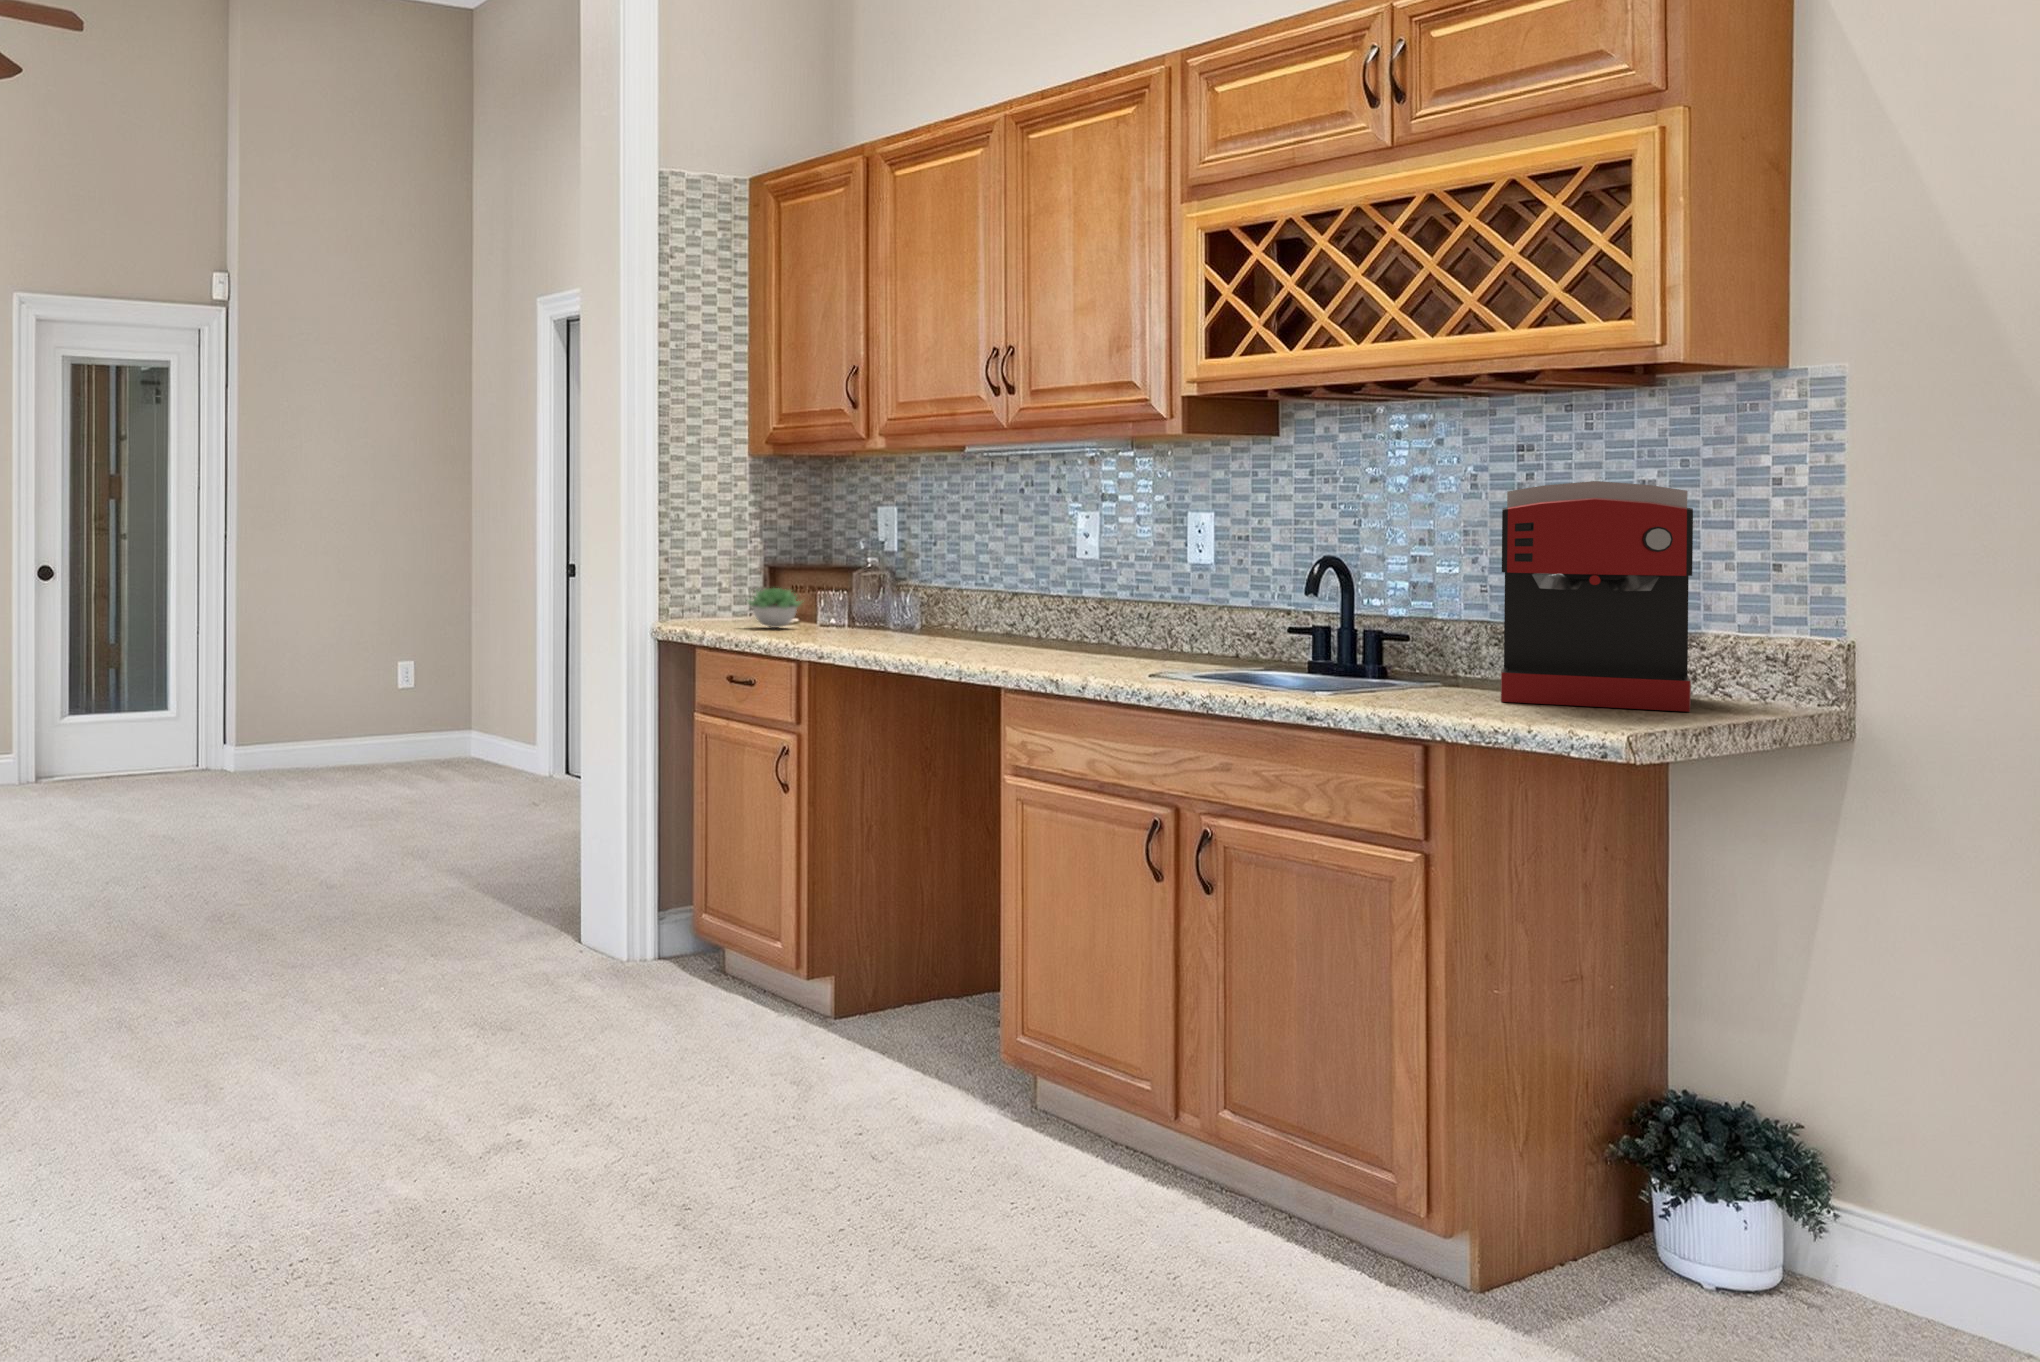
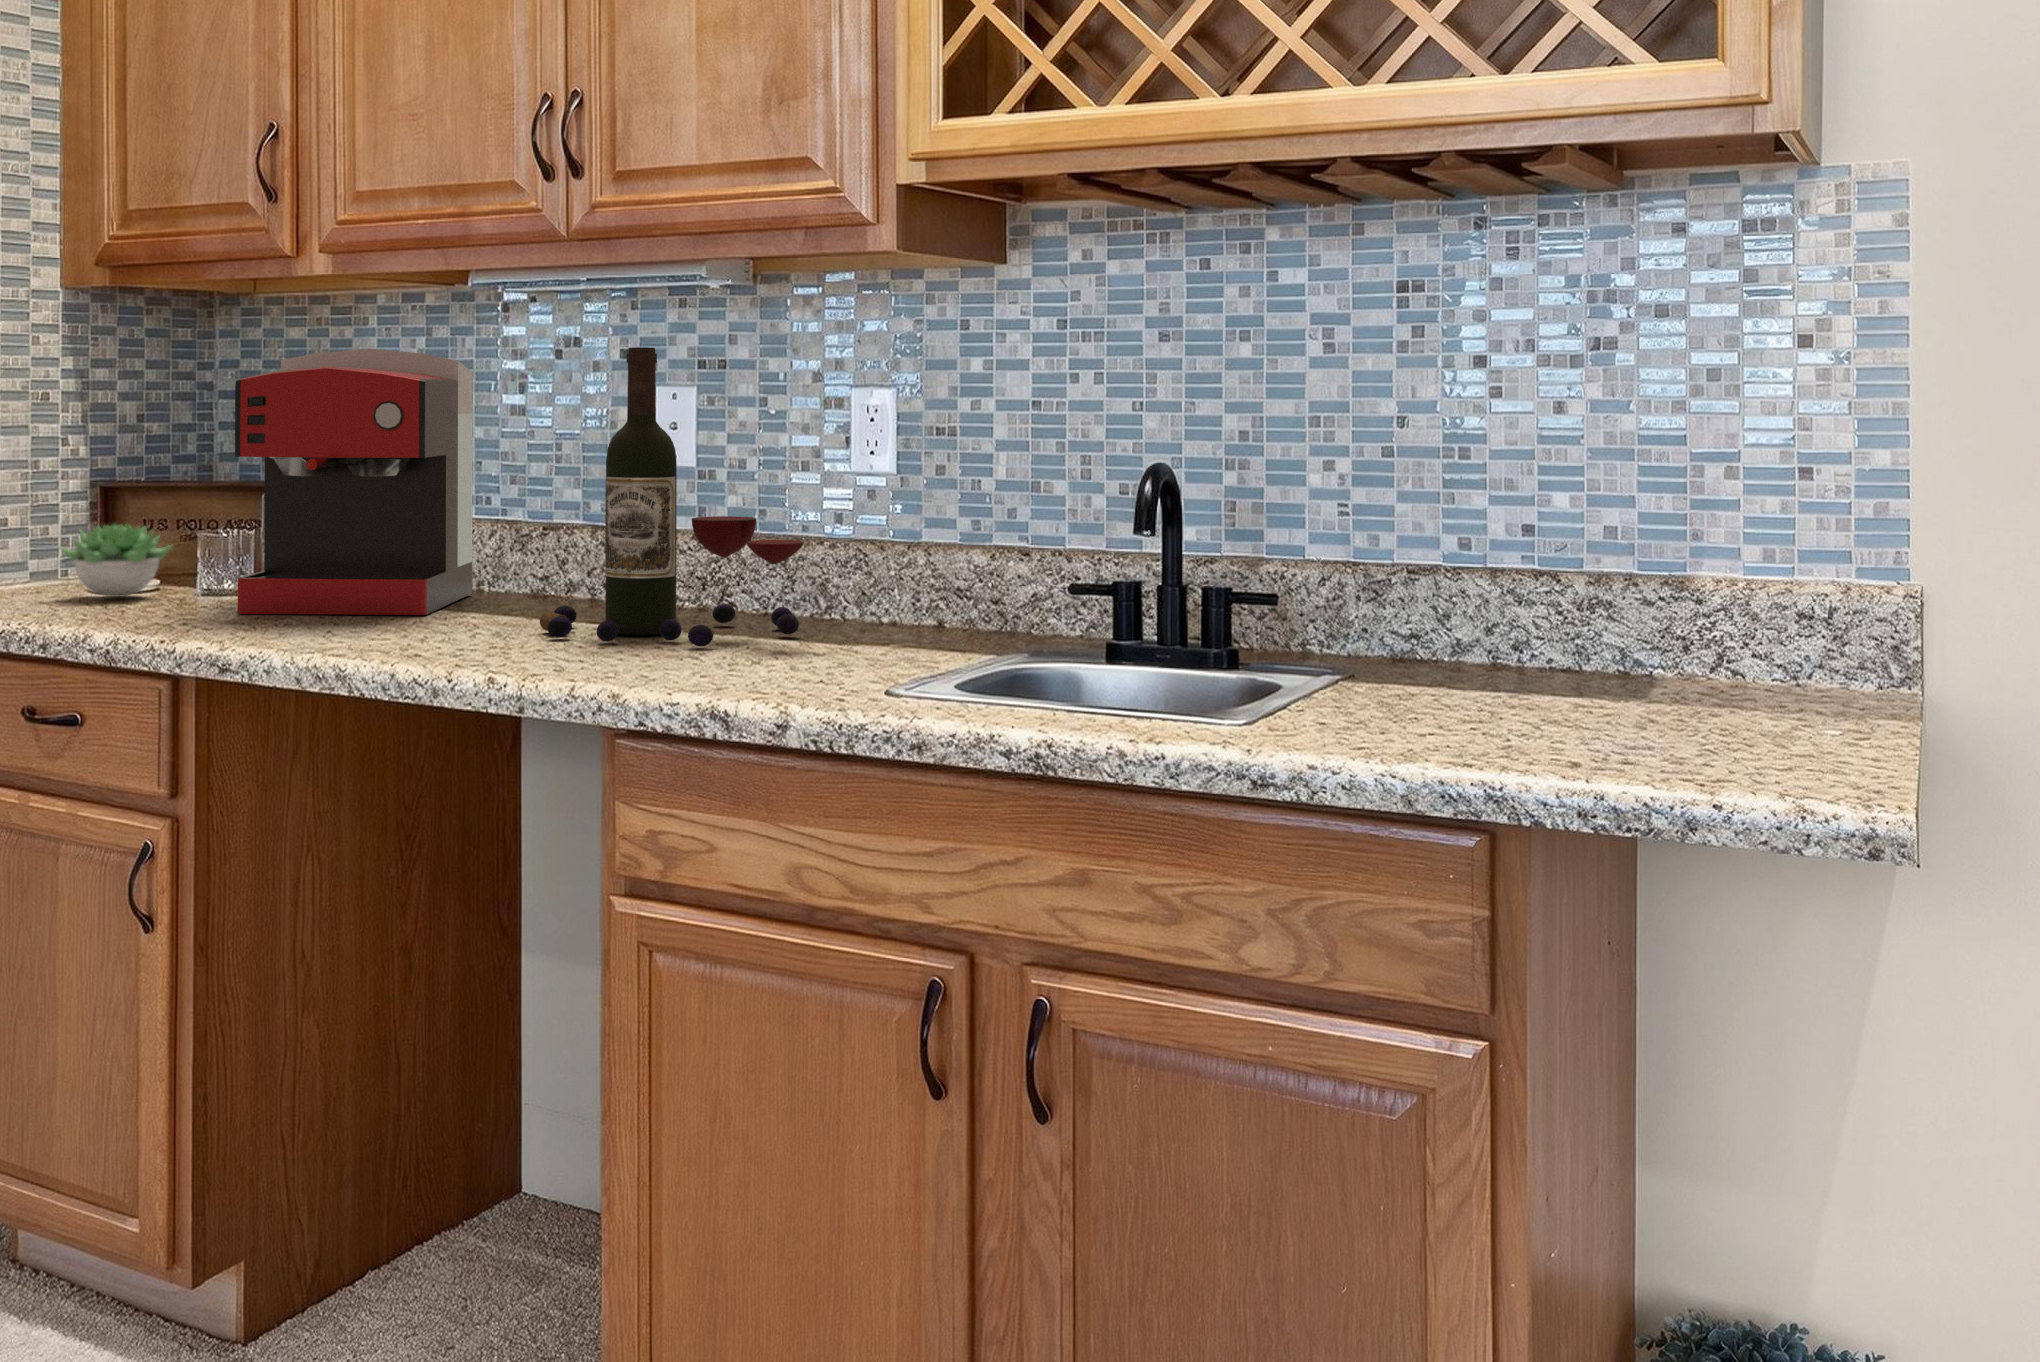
coffee maker: present [1501,481,1693,712] -> present [235,349,473,615]
wine bottle: none [991,490,1142,660] -> present [540,347,804,646]

